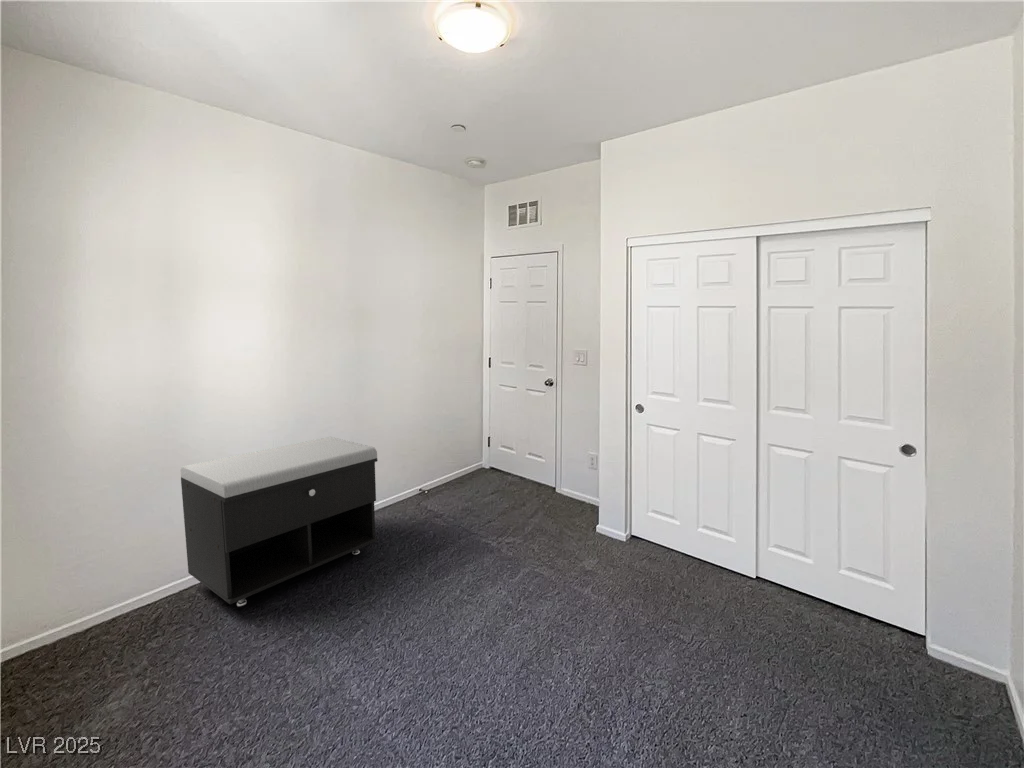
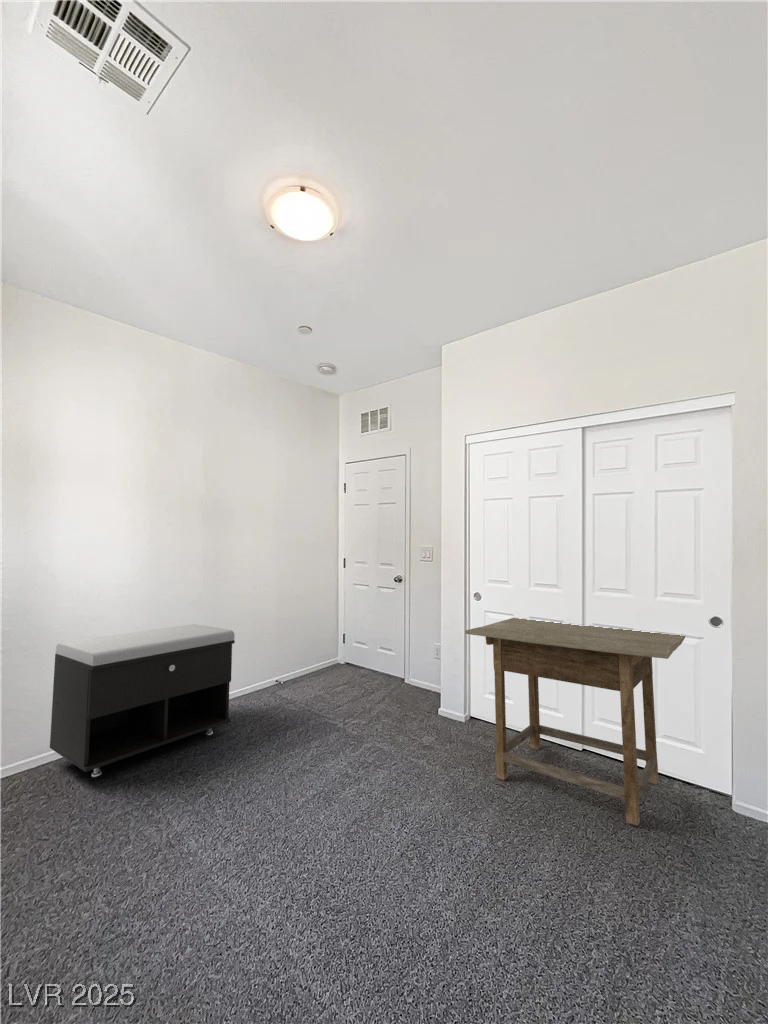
desk: none [644,438,898,674] -> present [465,618,685,826]

